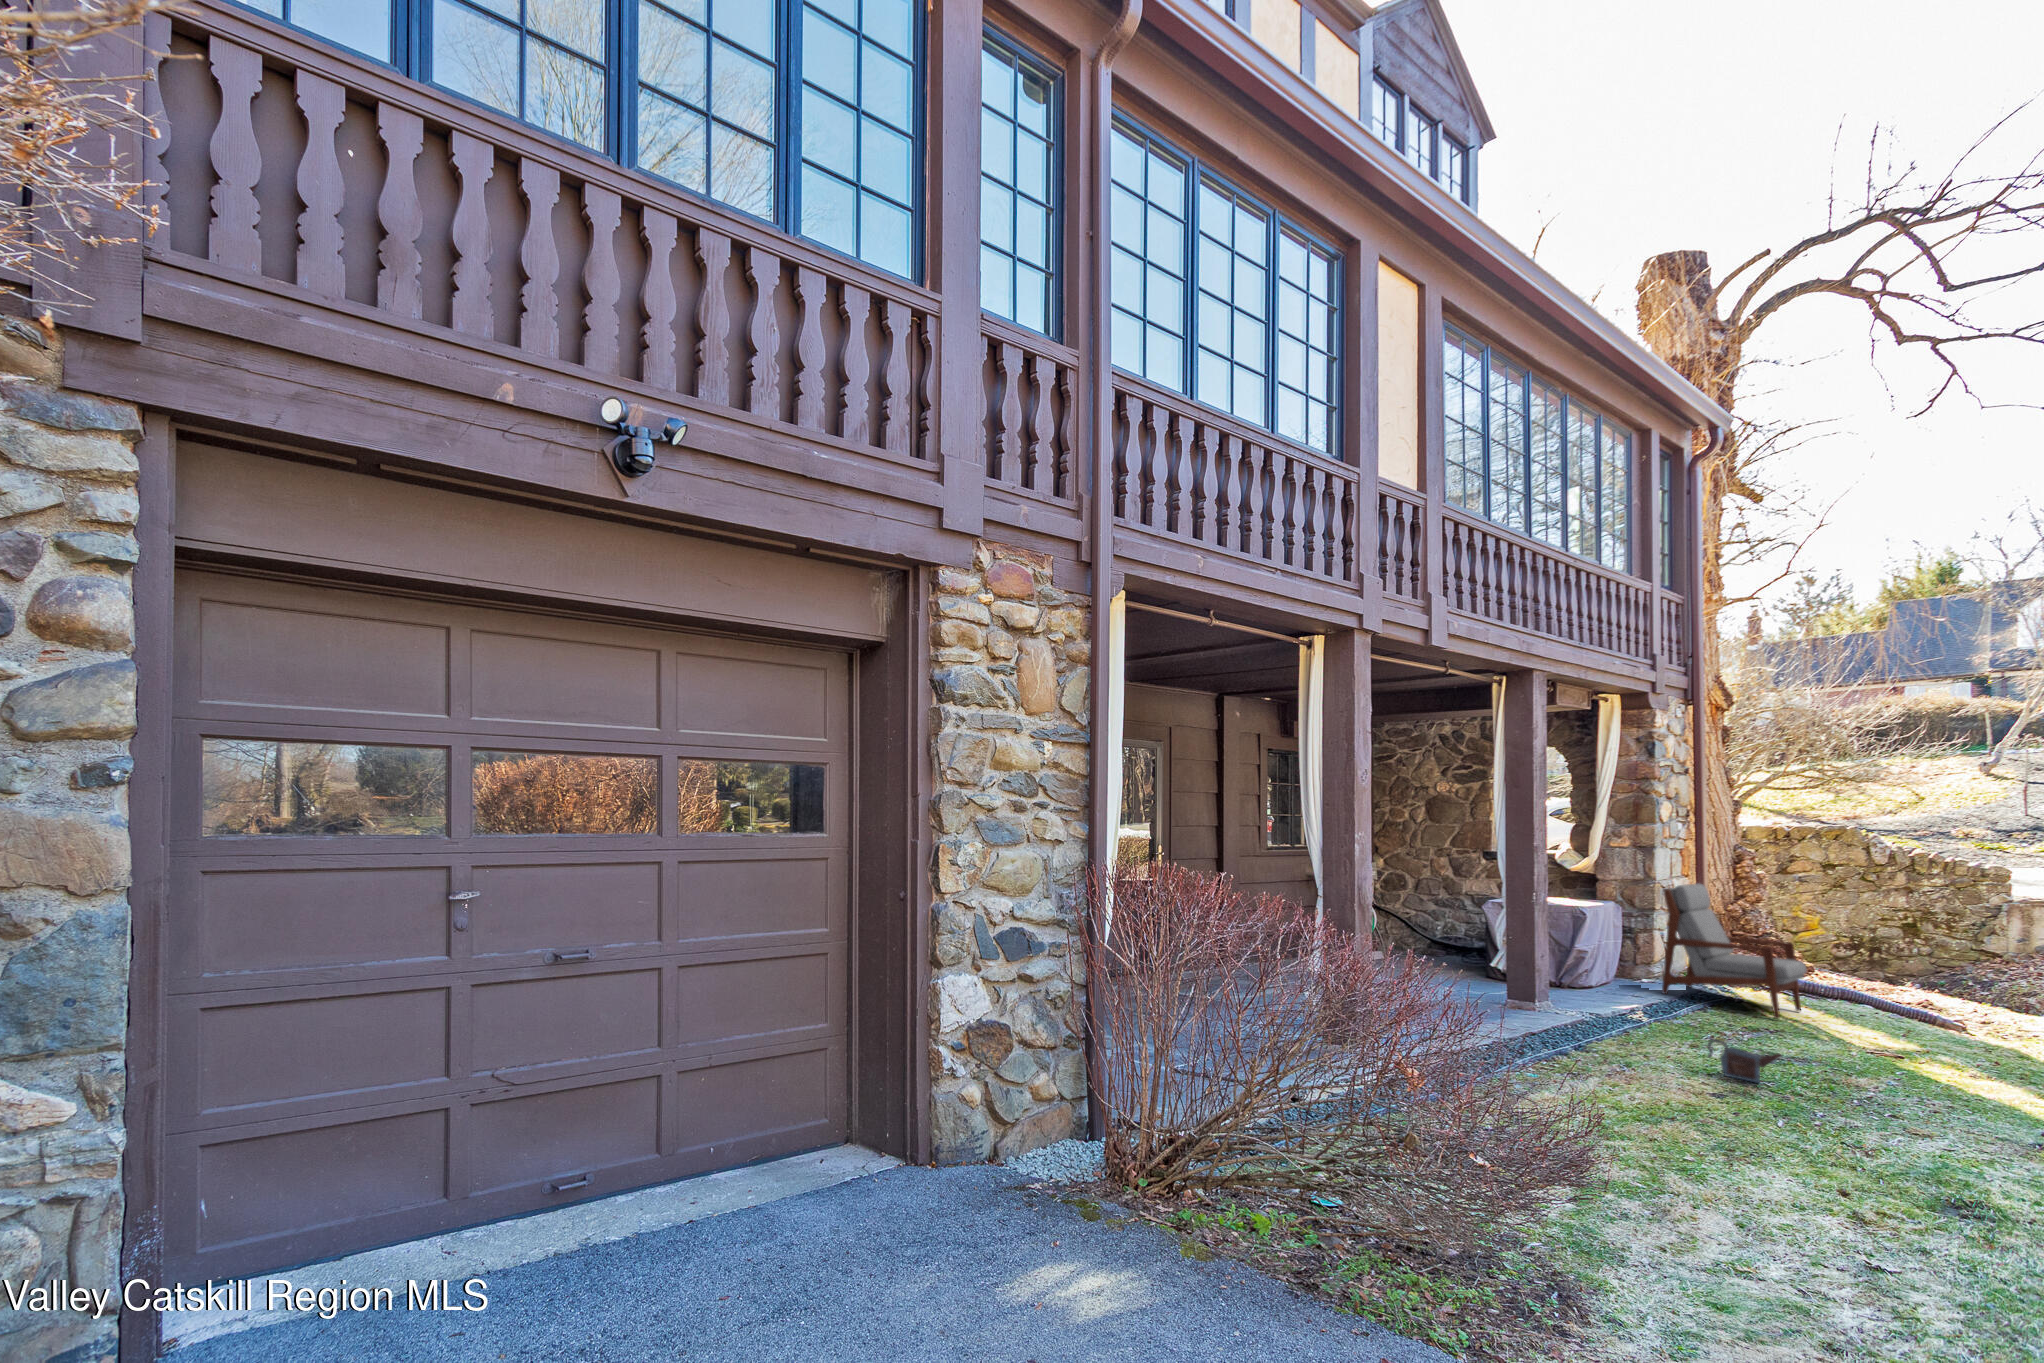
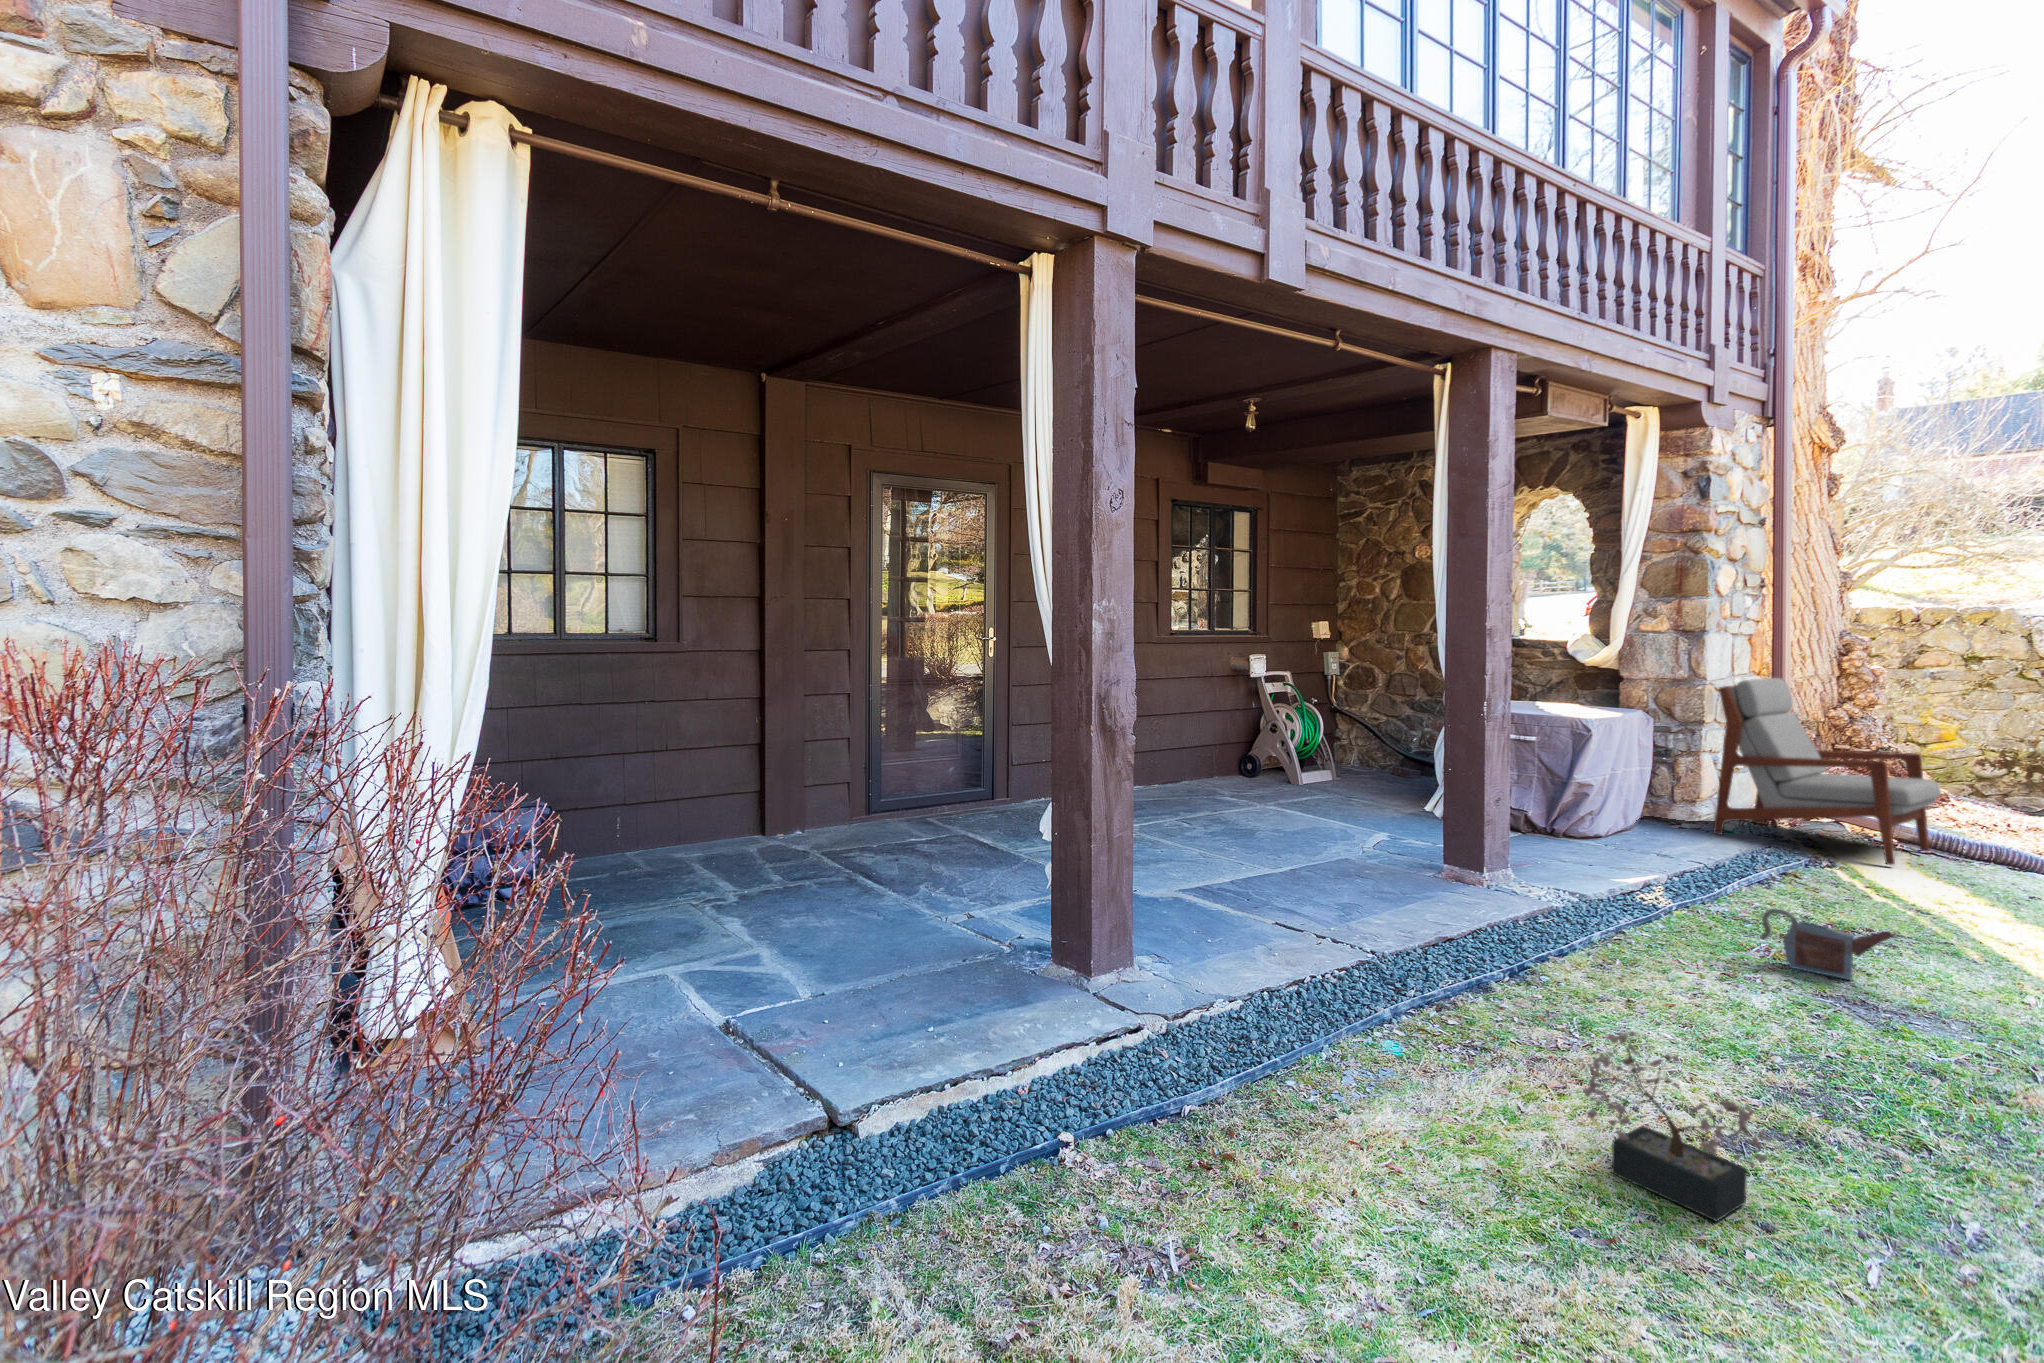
decorative plant: none [1639,1089,1733,1178] -> present [1579,1032,1771,1221]

